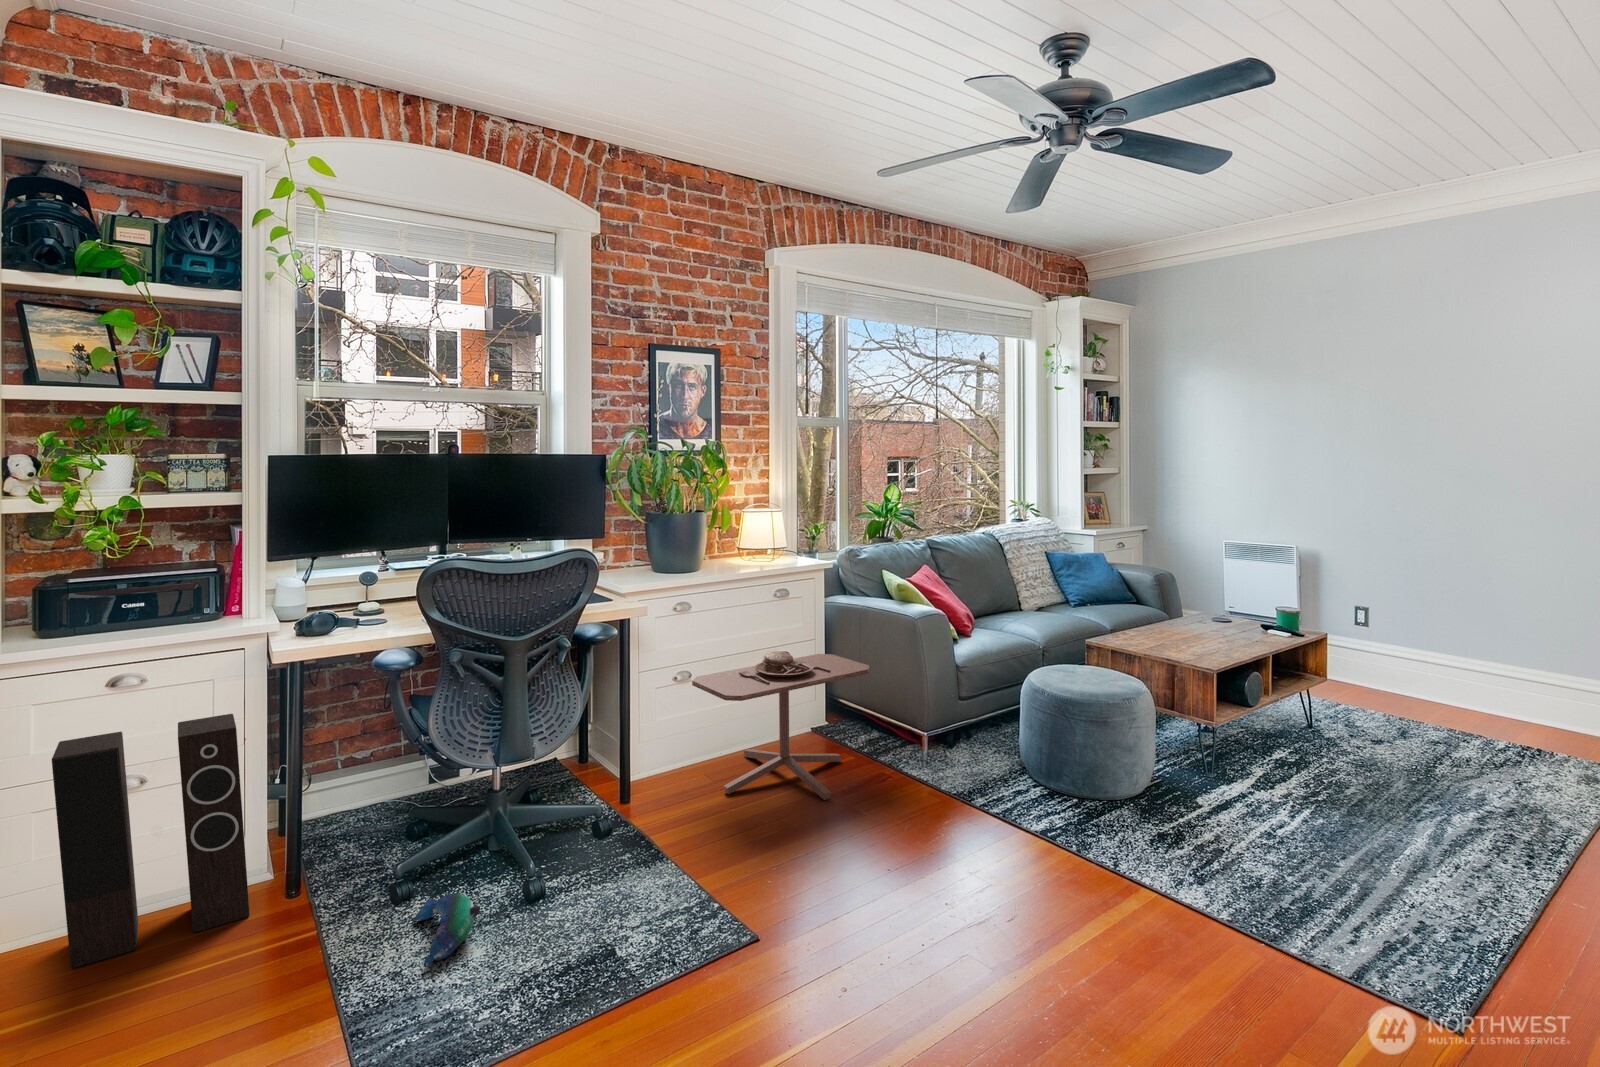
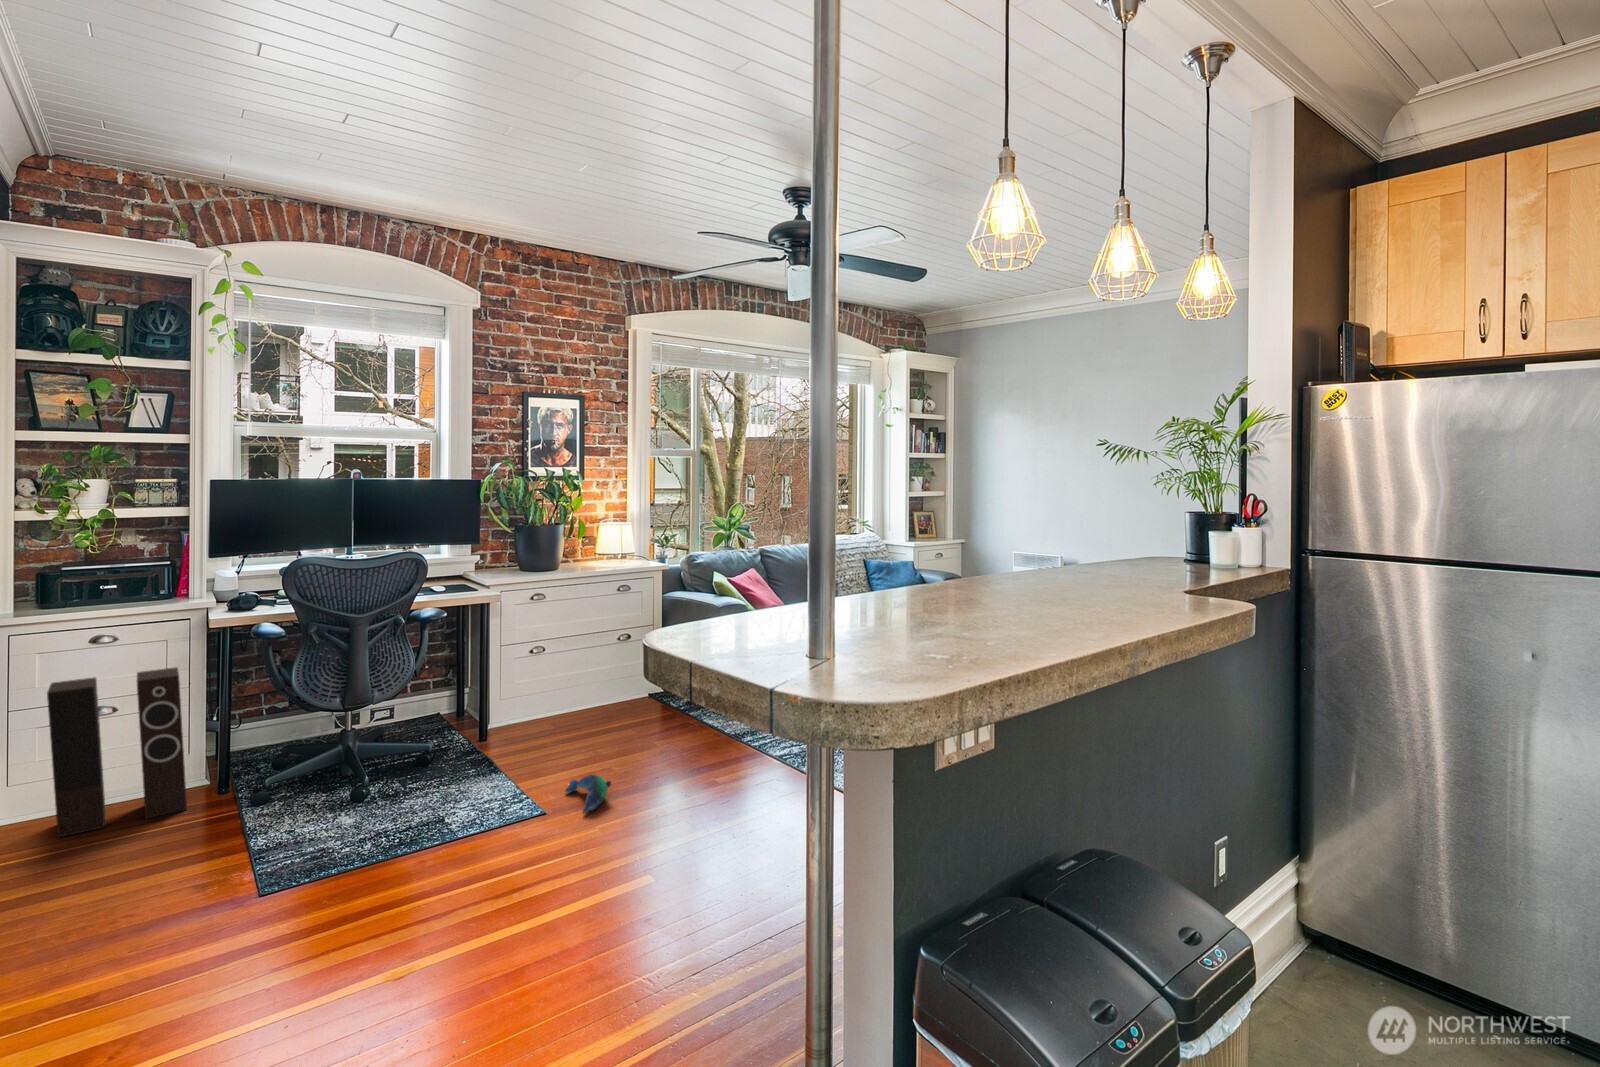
side table: present [692,651,870,800] -> none [538,632,680,742]
plush toy: present [414,893,480,967] -> present [565,775,611,814]

